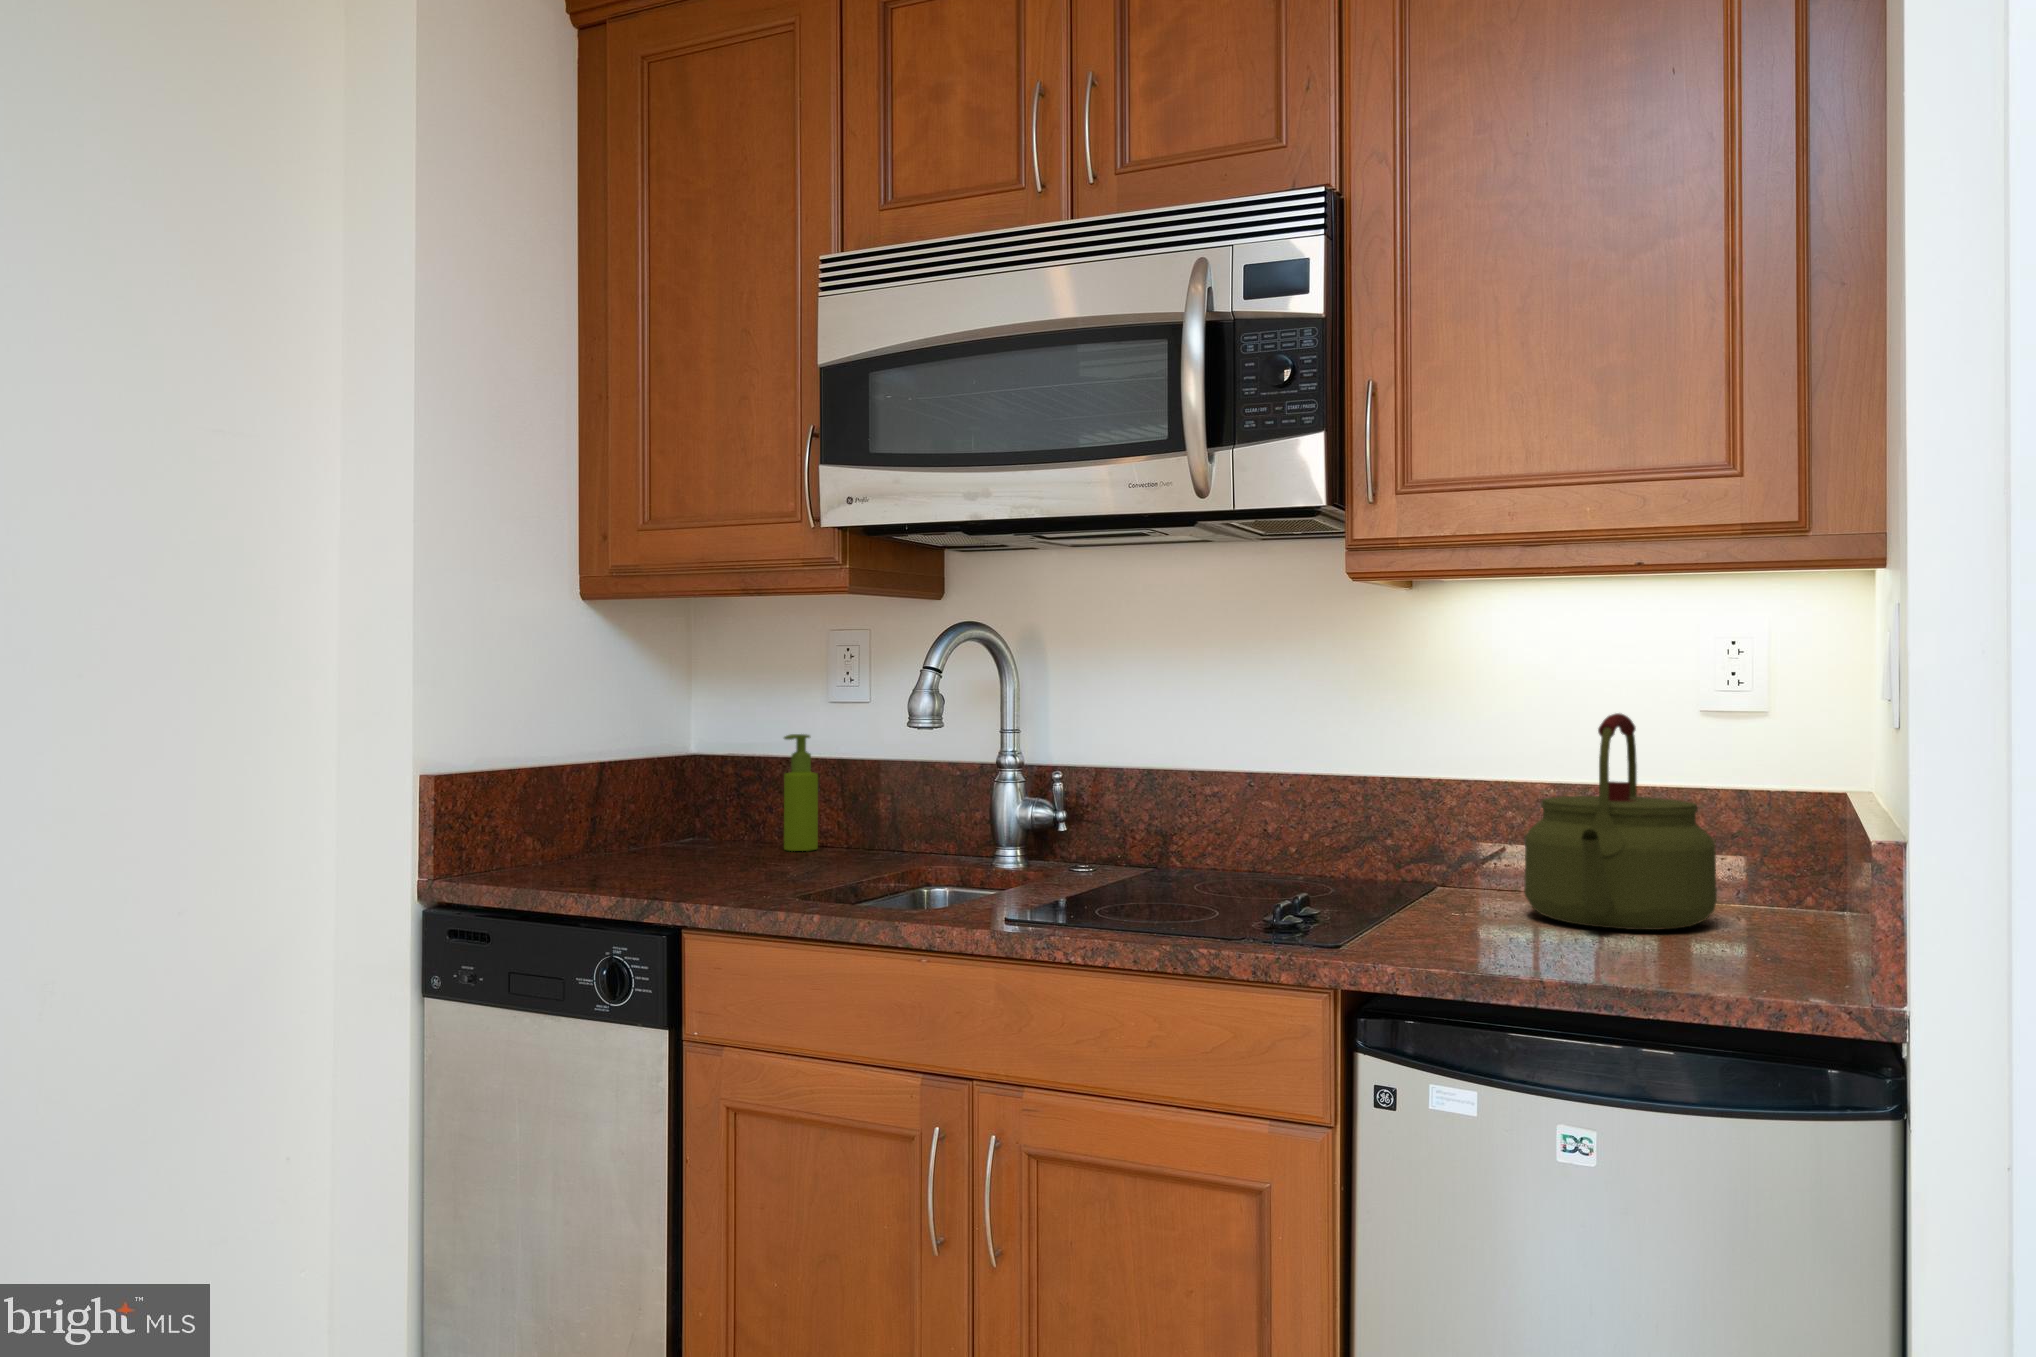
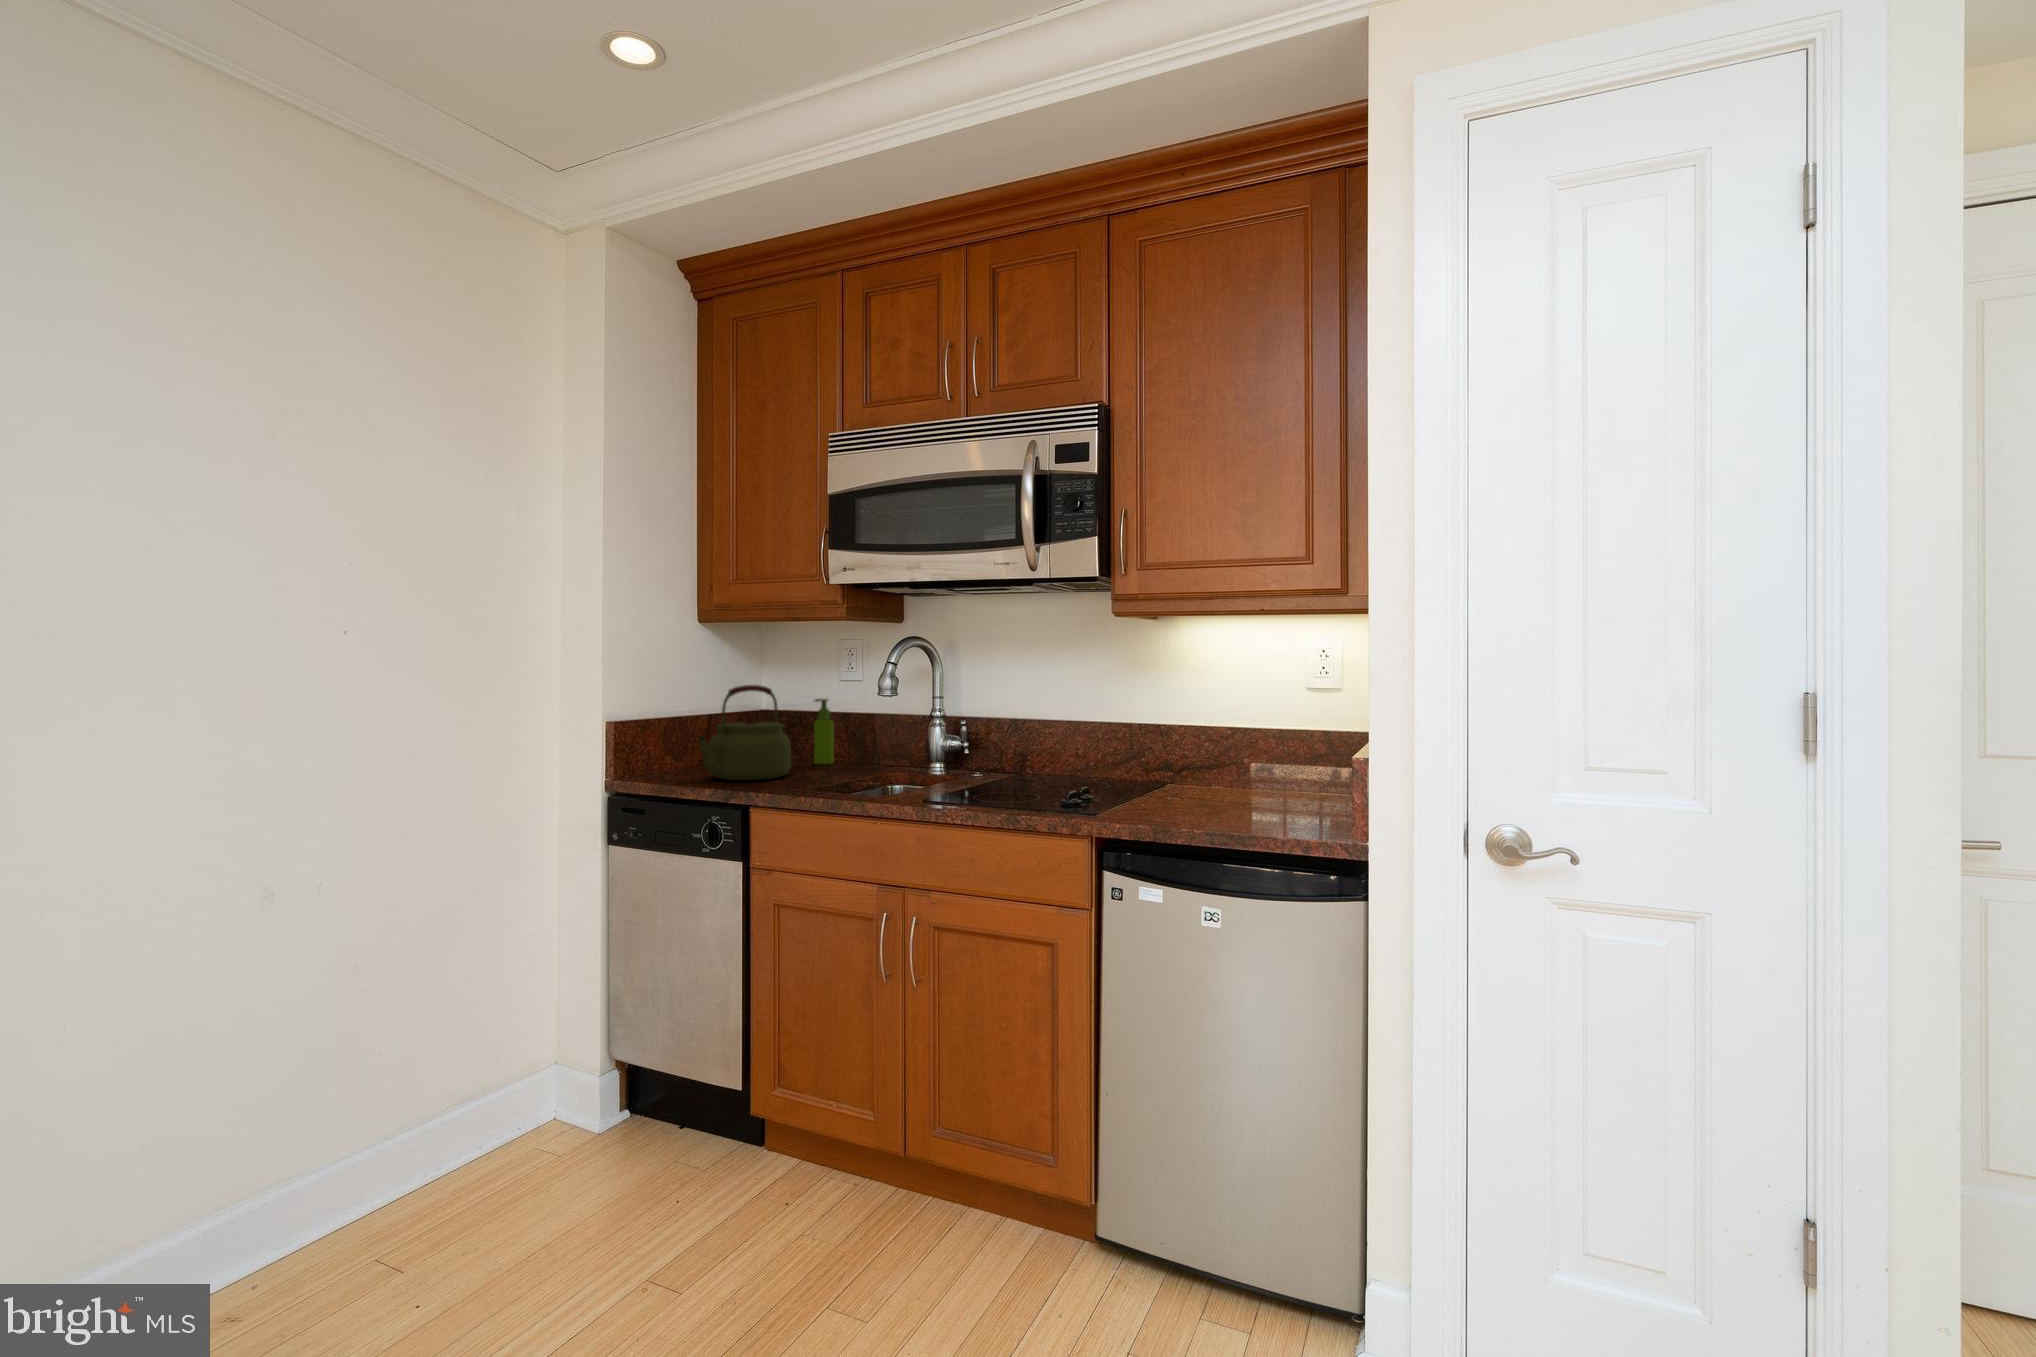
kettle: present [1524,713,1717,930] -> present [698,685,791,780]

